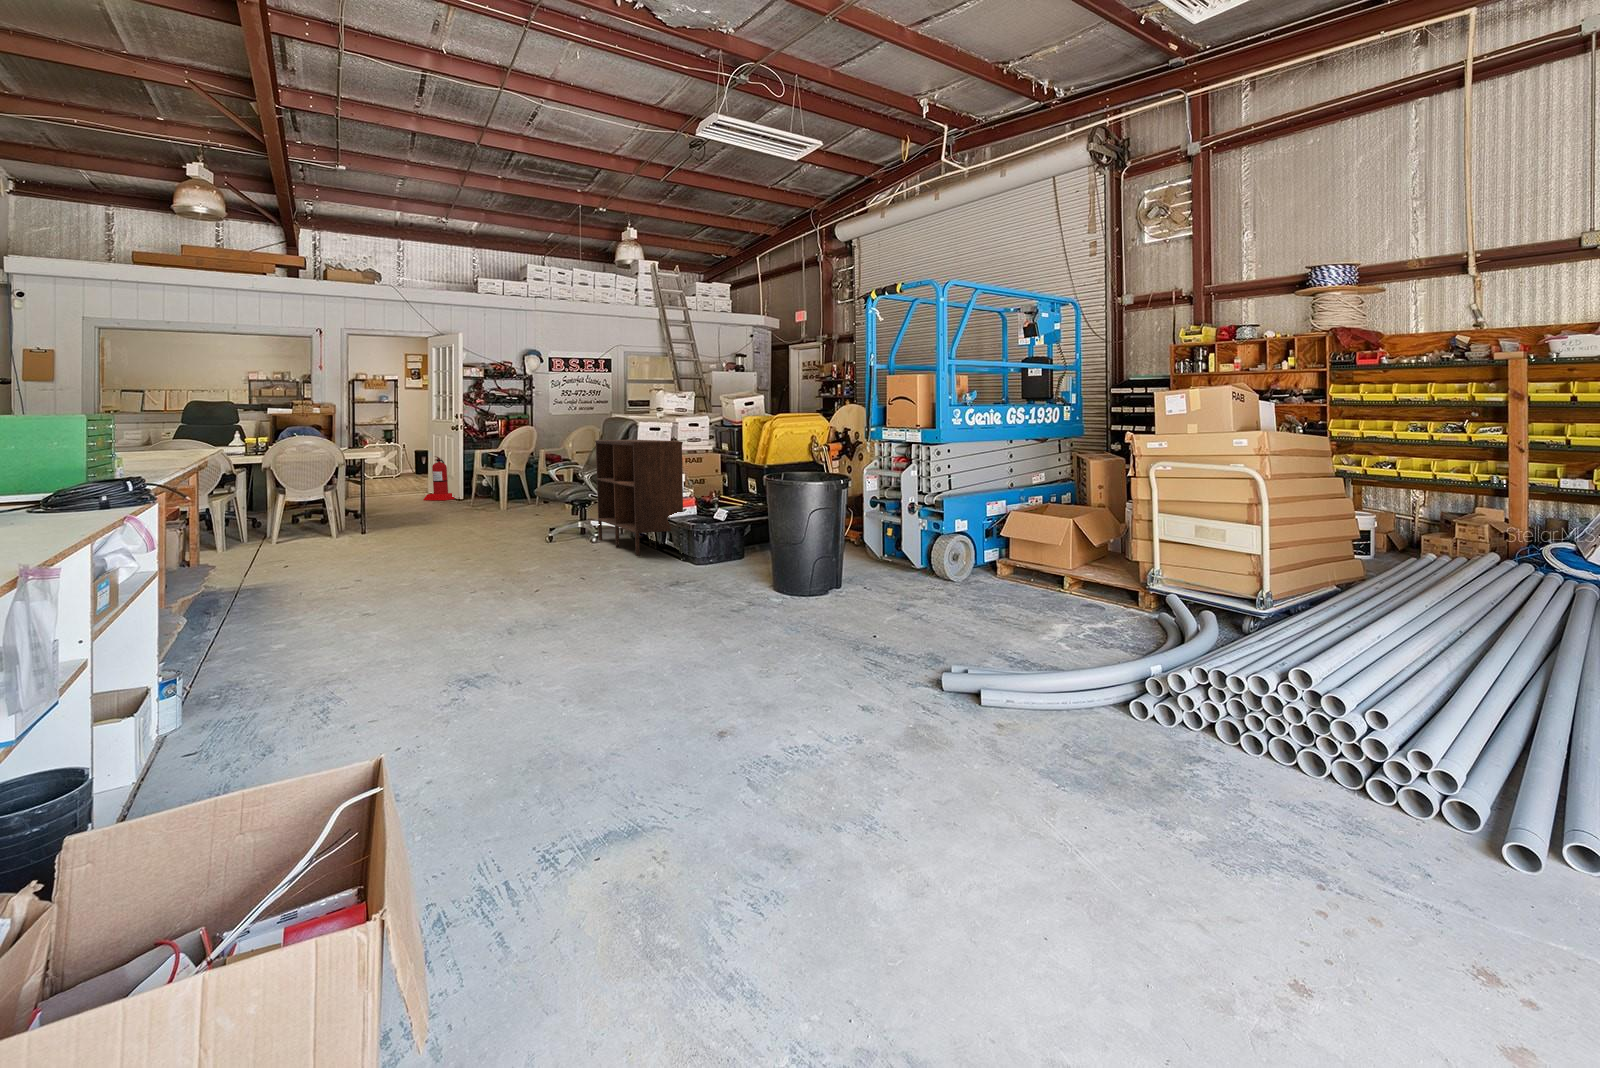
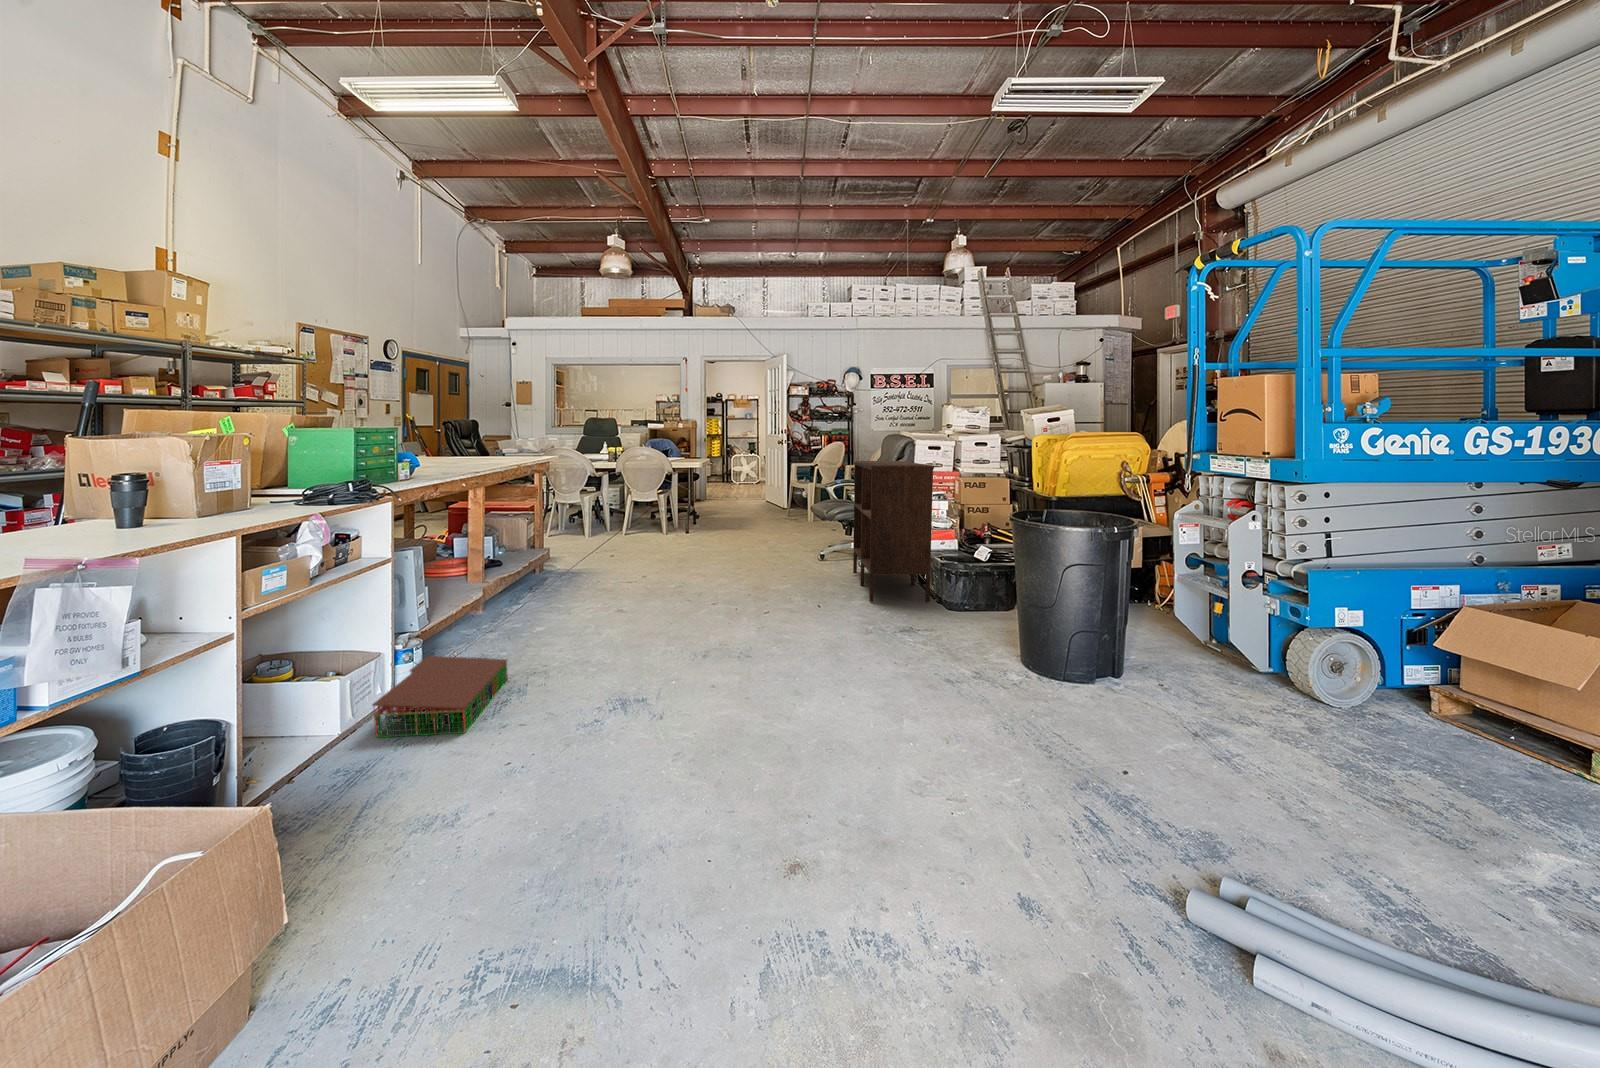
fire extinguisher: present [423,456,455,500] -> none [748,471,775,512]
storage bin: none [305,609,405,665] -> present [372,656,508,737]

